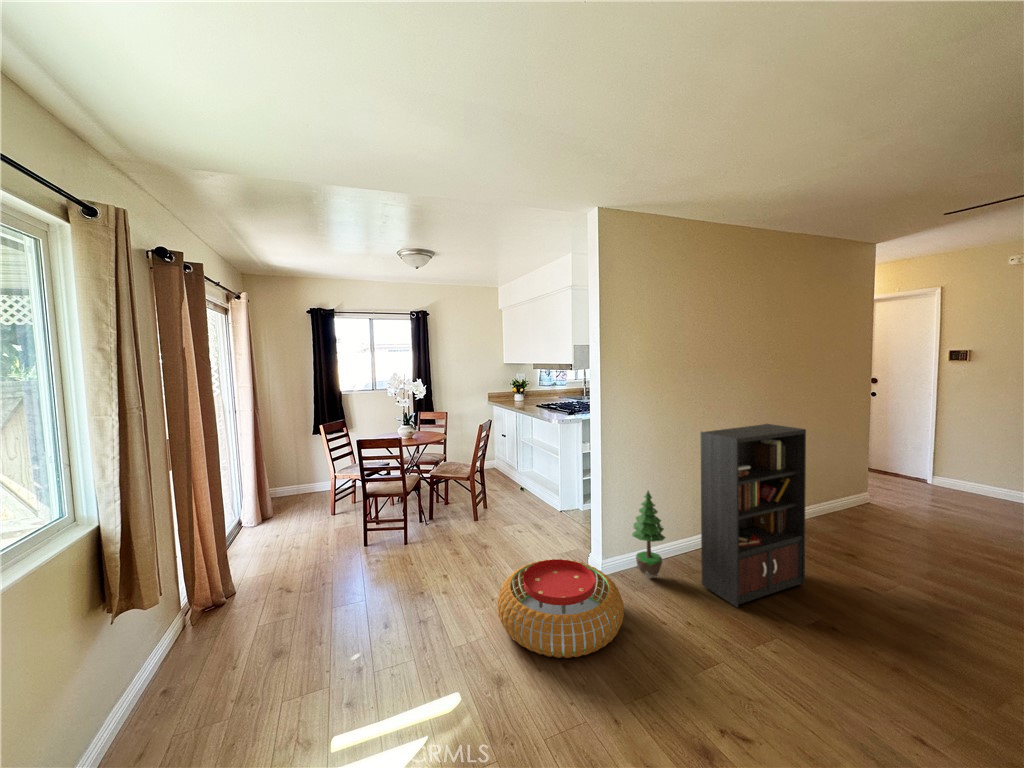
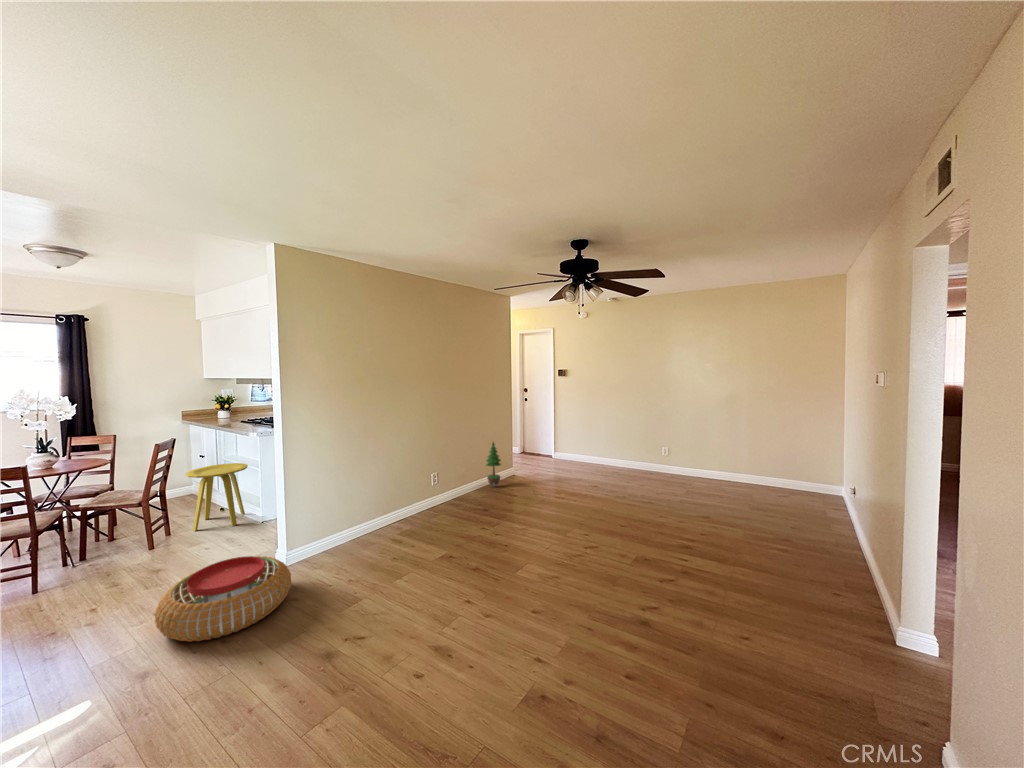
bookcase: present [700,424,806,607] -> none [365,425,441,560]
side table: none [498,447,547,511] -> present [185,463,248,531]
potted tree: present [632,491,665,578] -> present [486,442,501,487]

